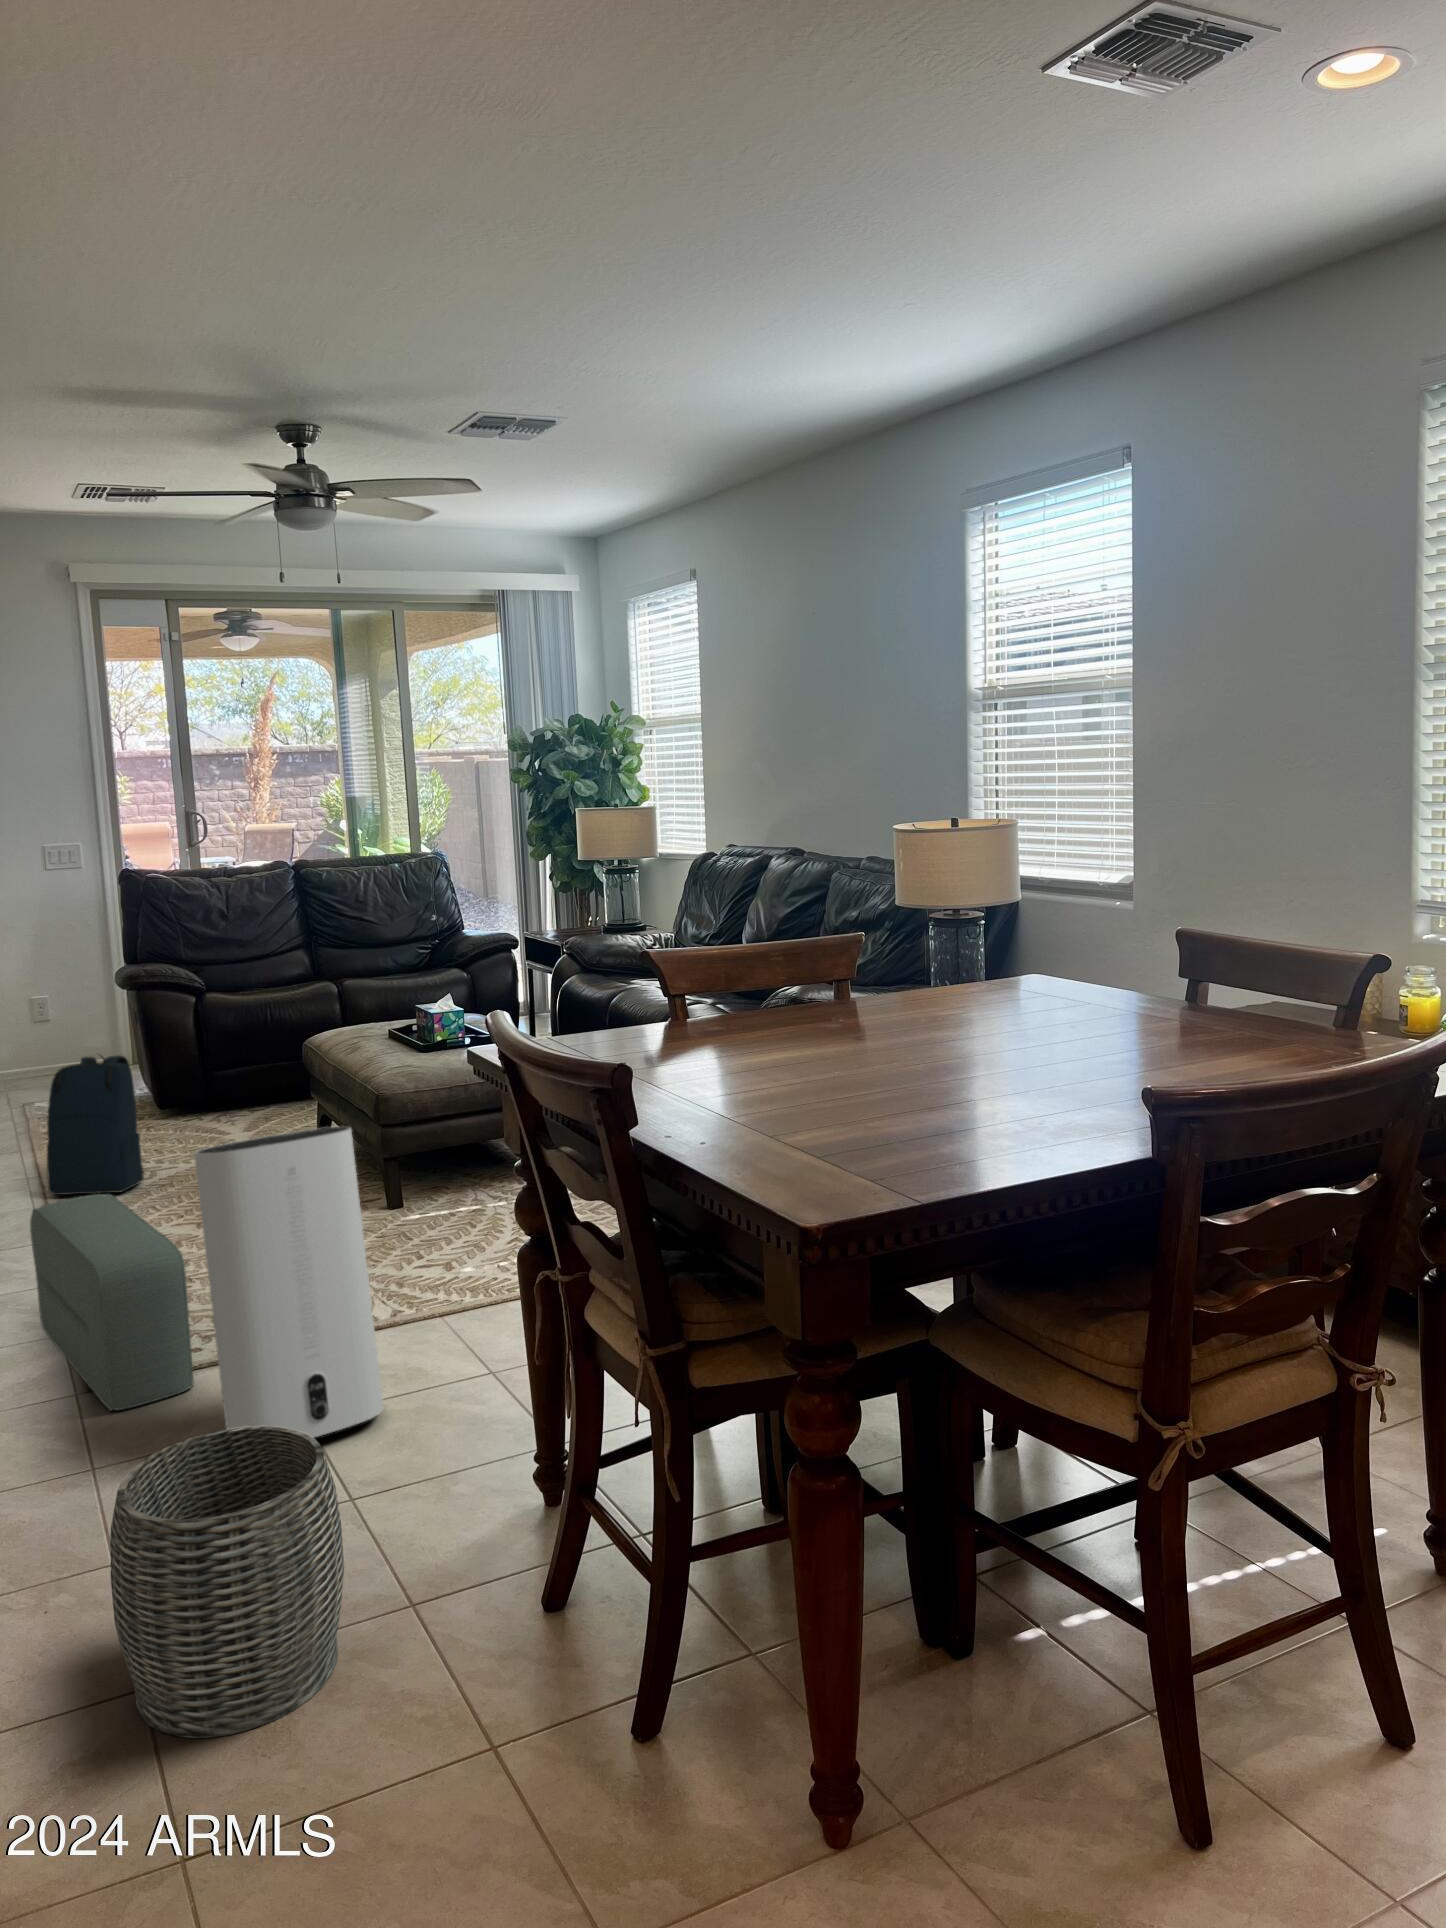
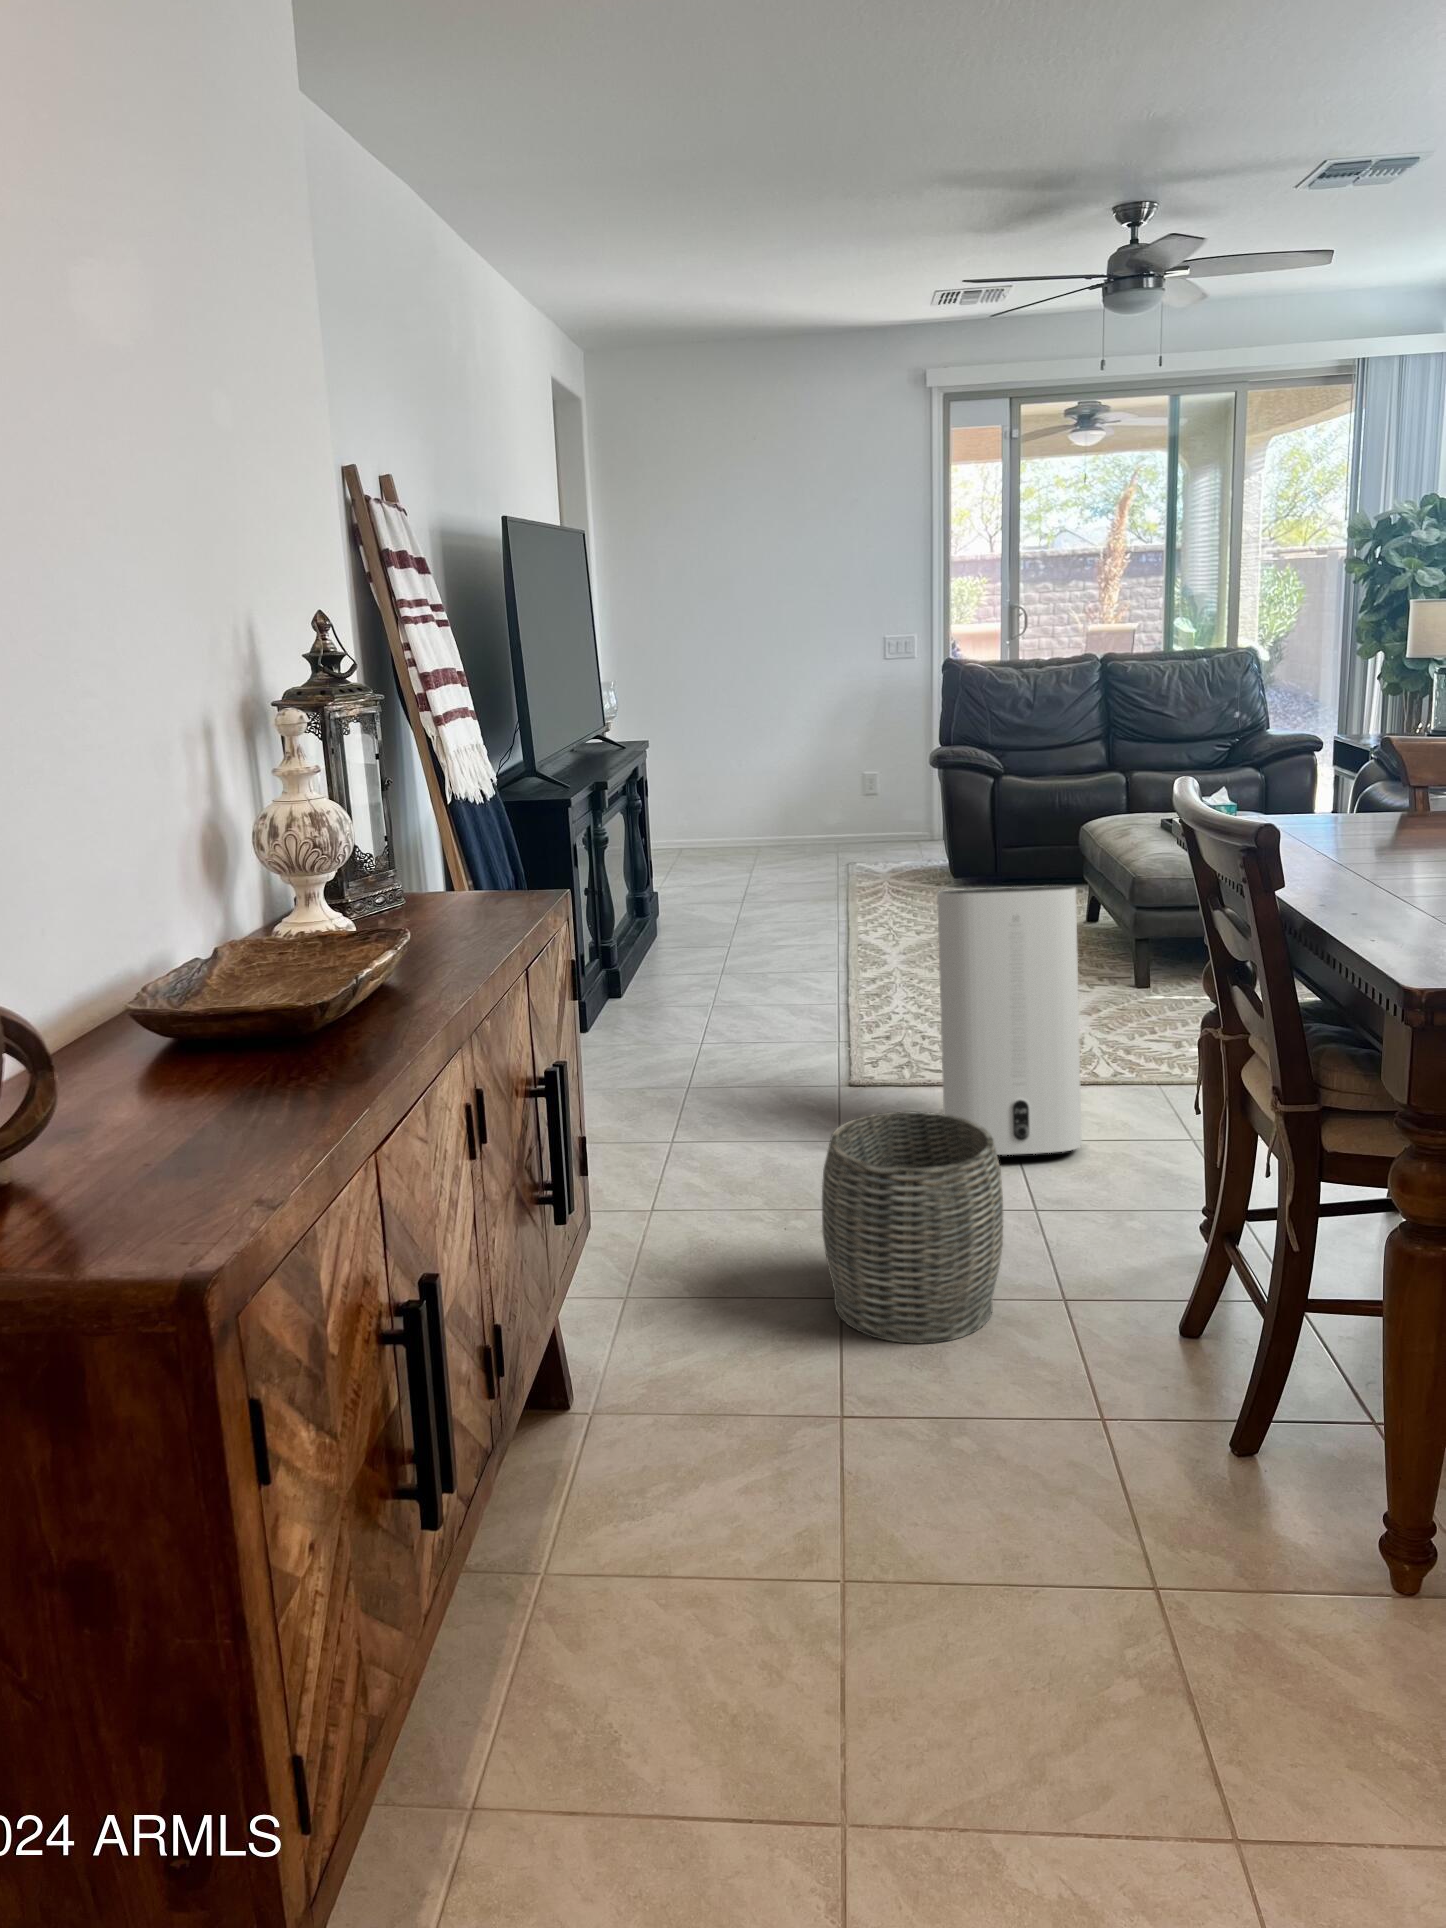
backpack: present [47,1055,144,1195] -> none [852,818,930,941]
pouf: present [30,1194,194,1411] -> none [821,929,929,1103]

